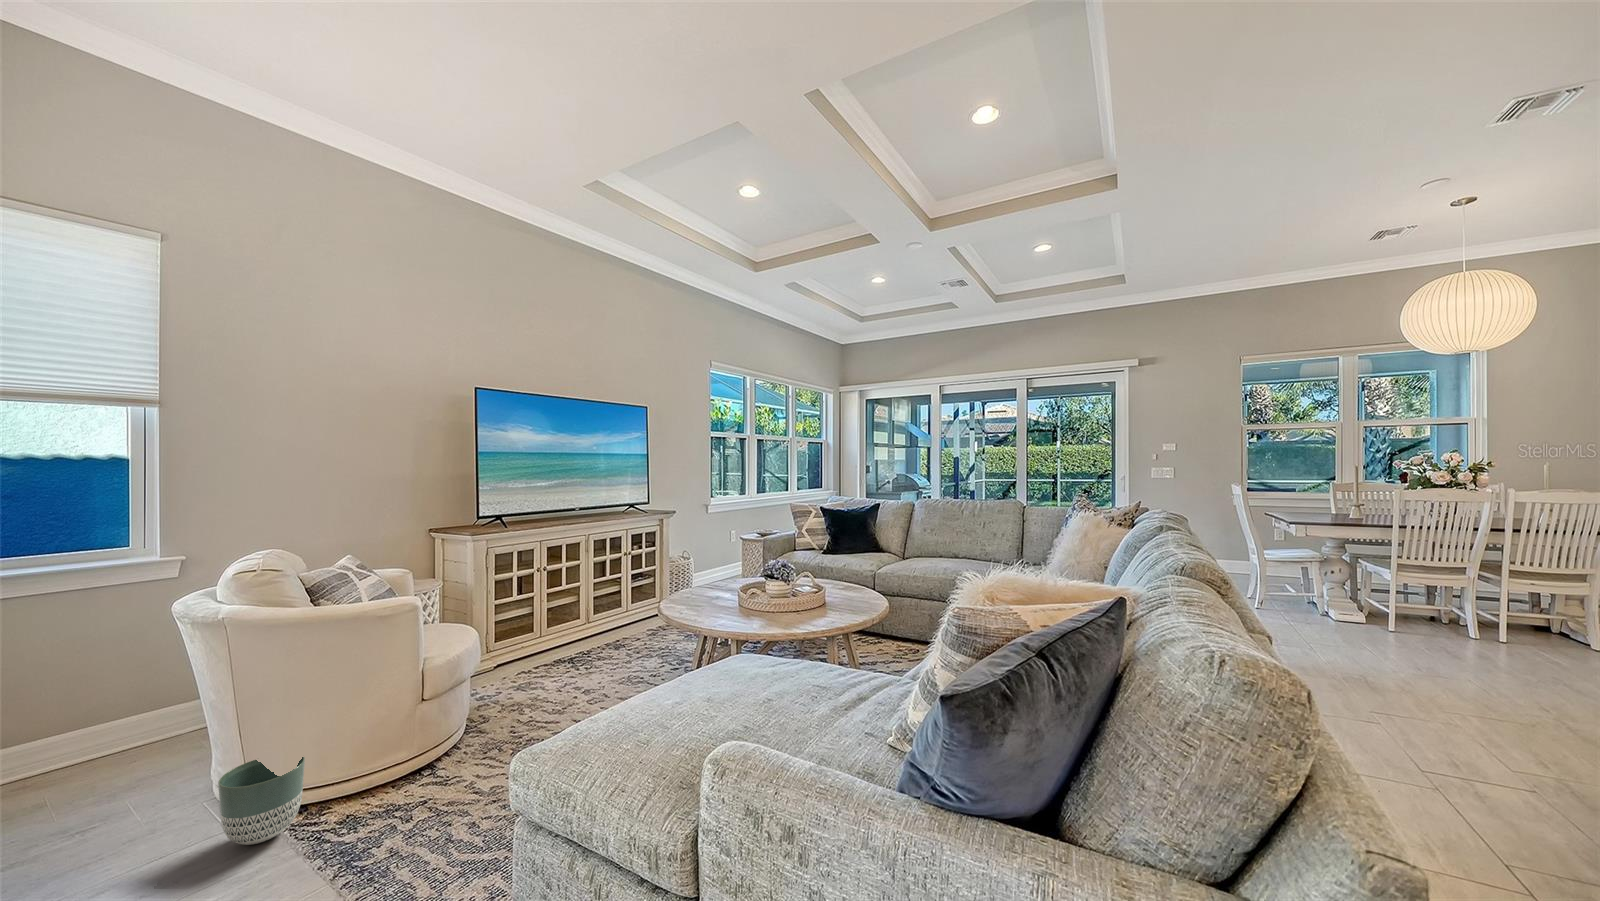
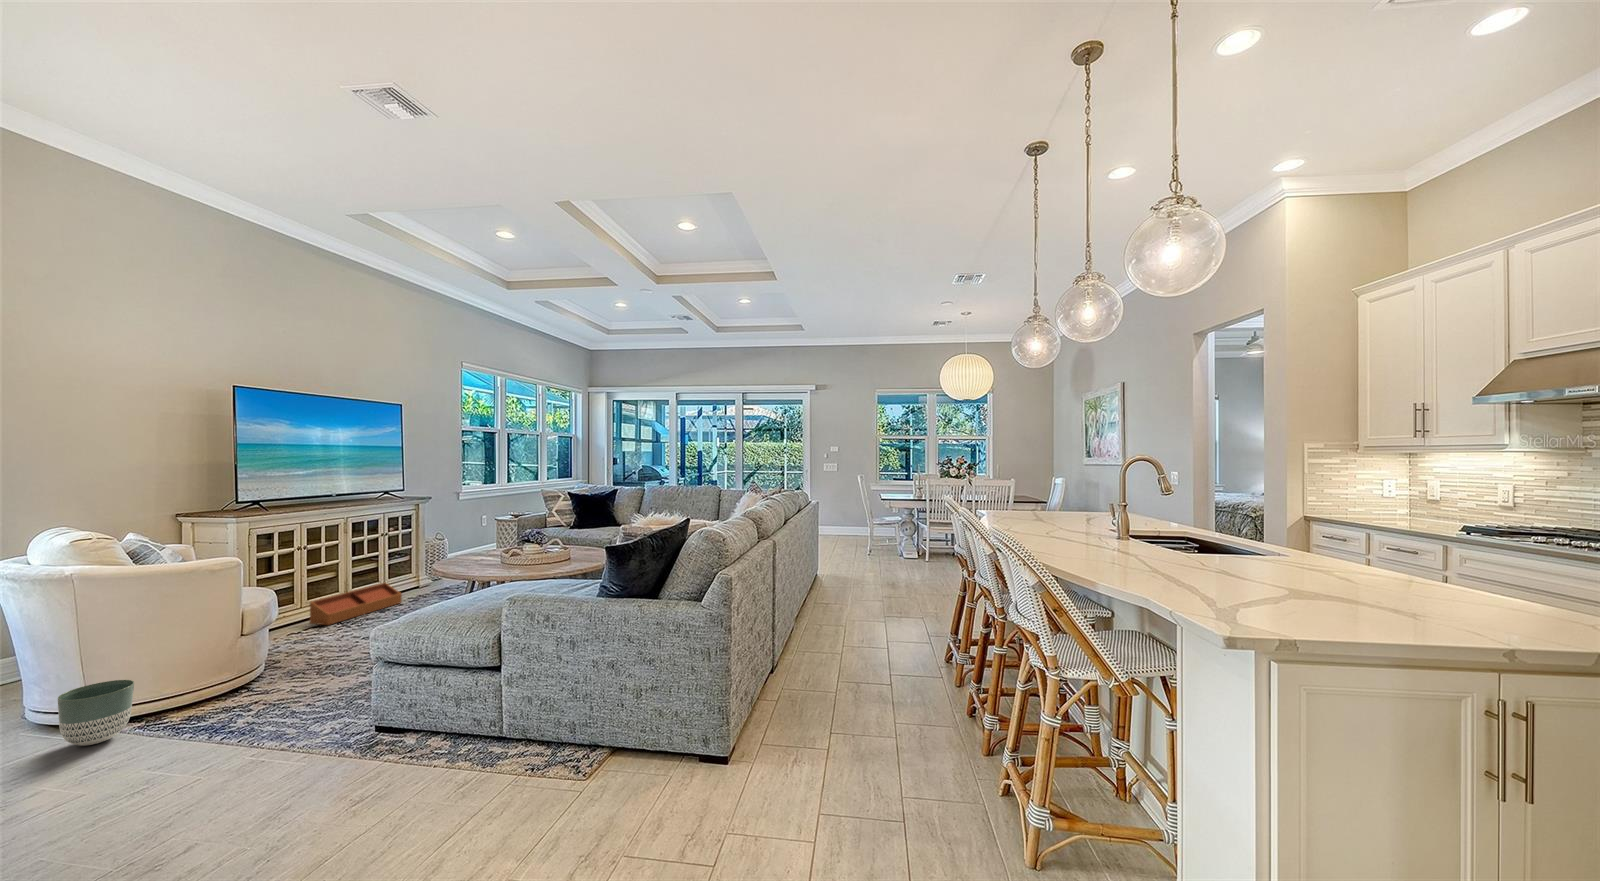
storage bin: none [550,610,642,662] -> present [310,583,402,625]

